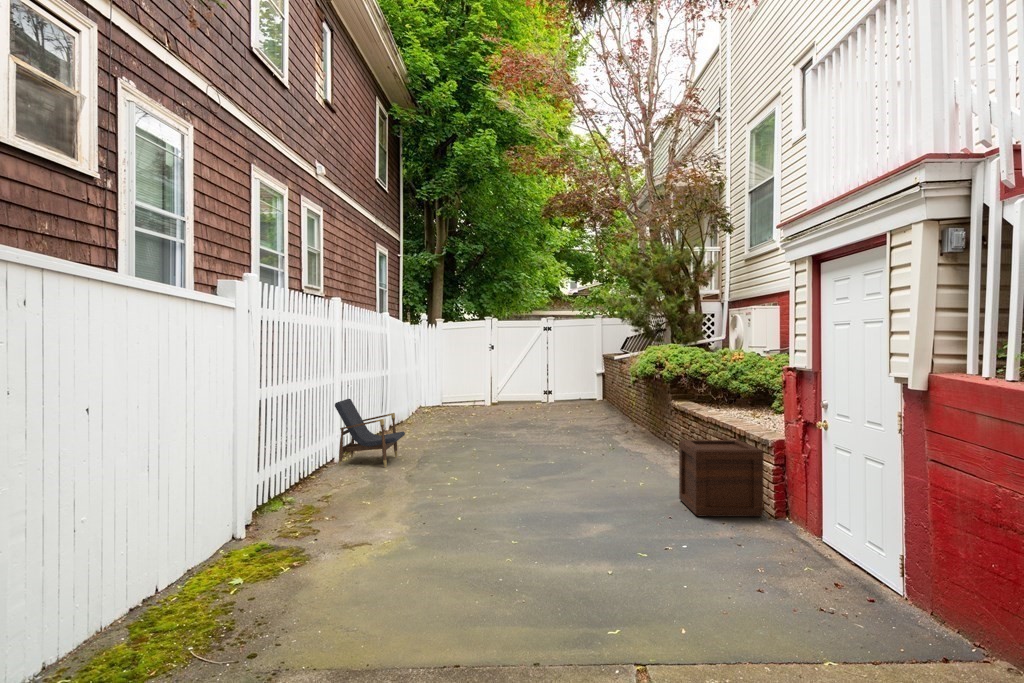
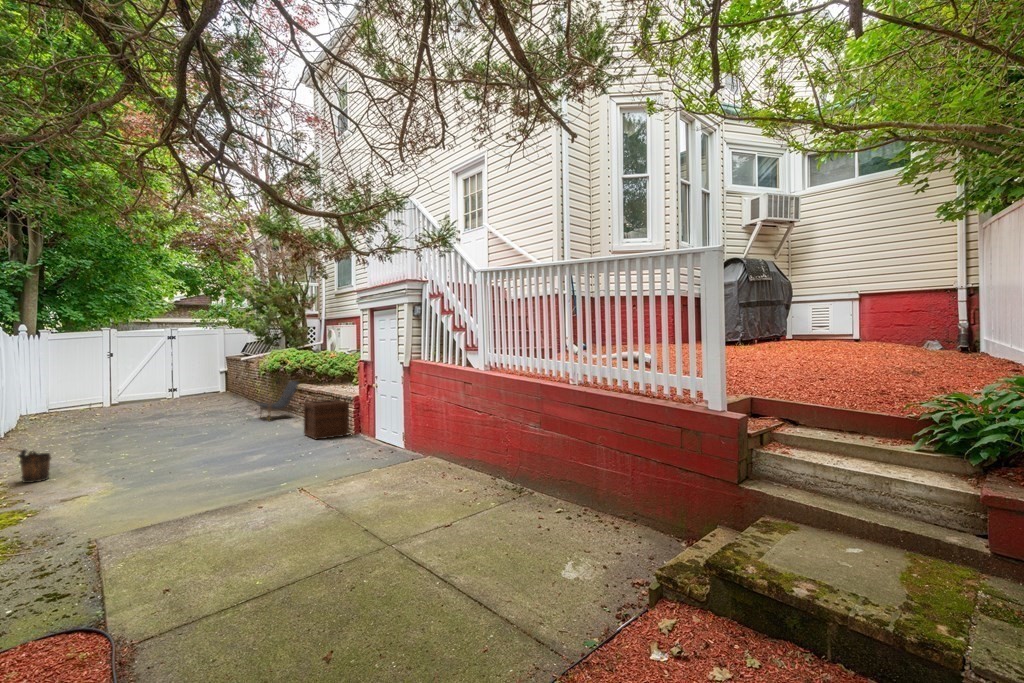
lounge chair: present [335,399,405,467] -> present [256,381,299,414]
bucket: none [254,477,307,533] -> present [8,448,51,483]

